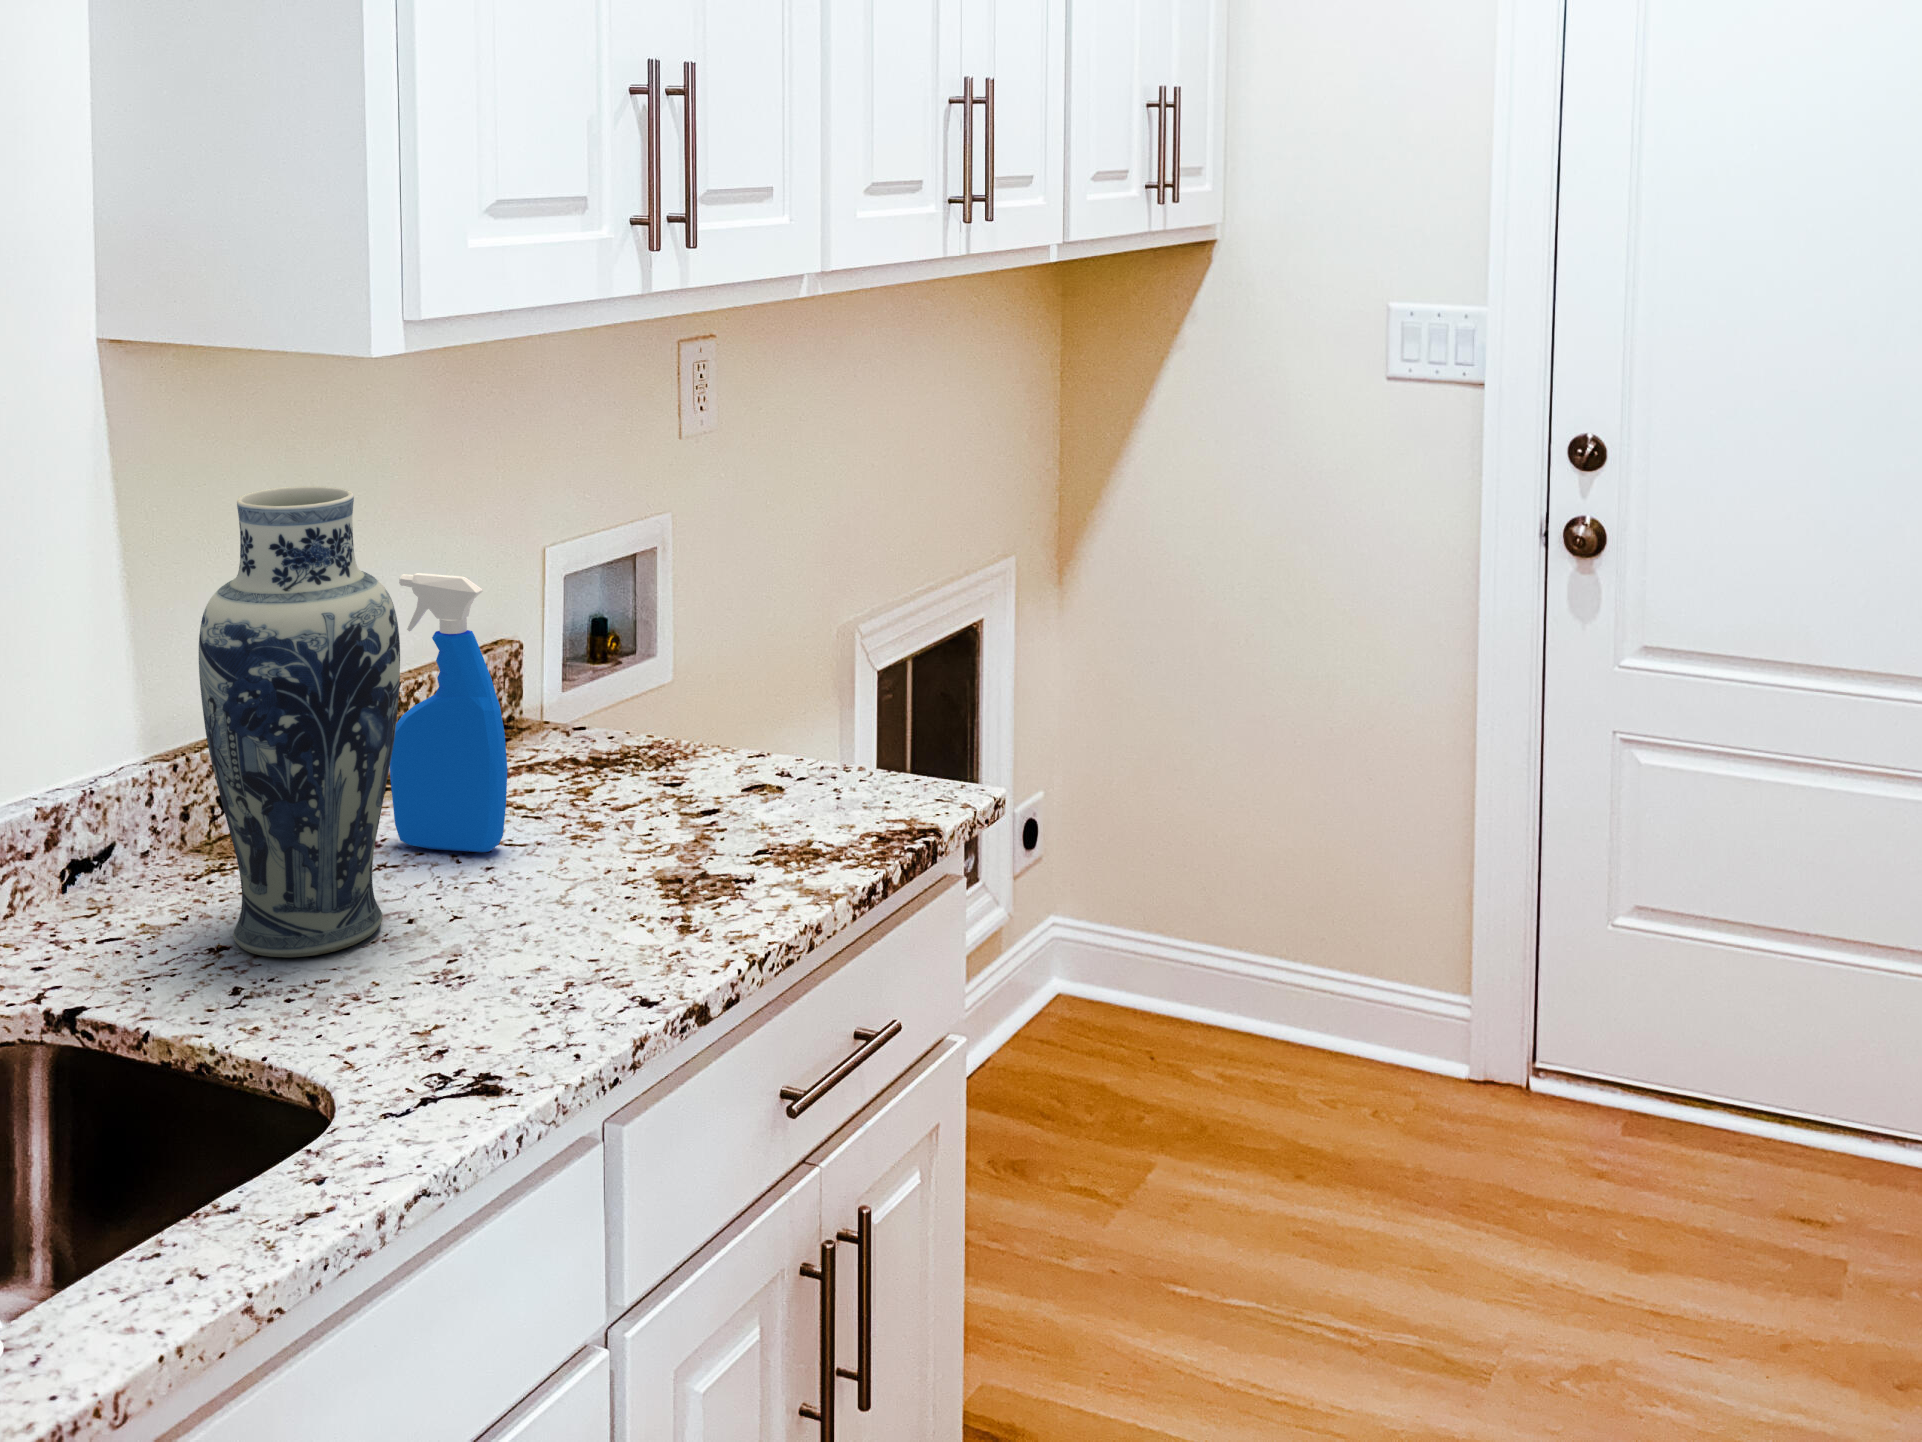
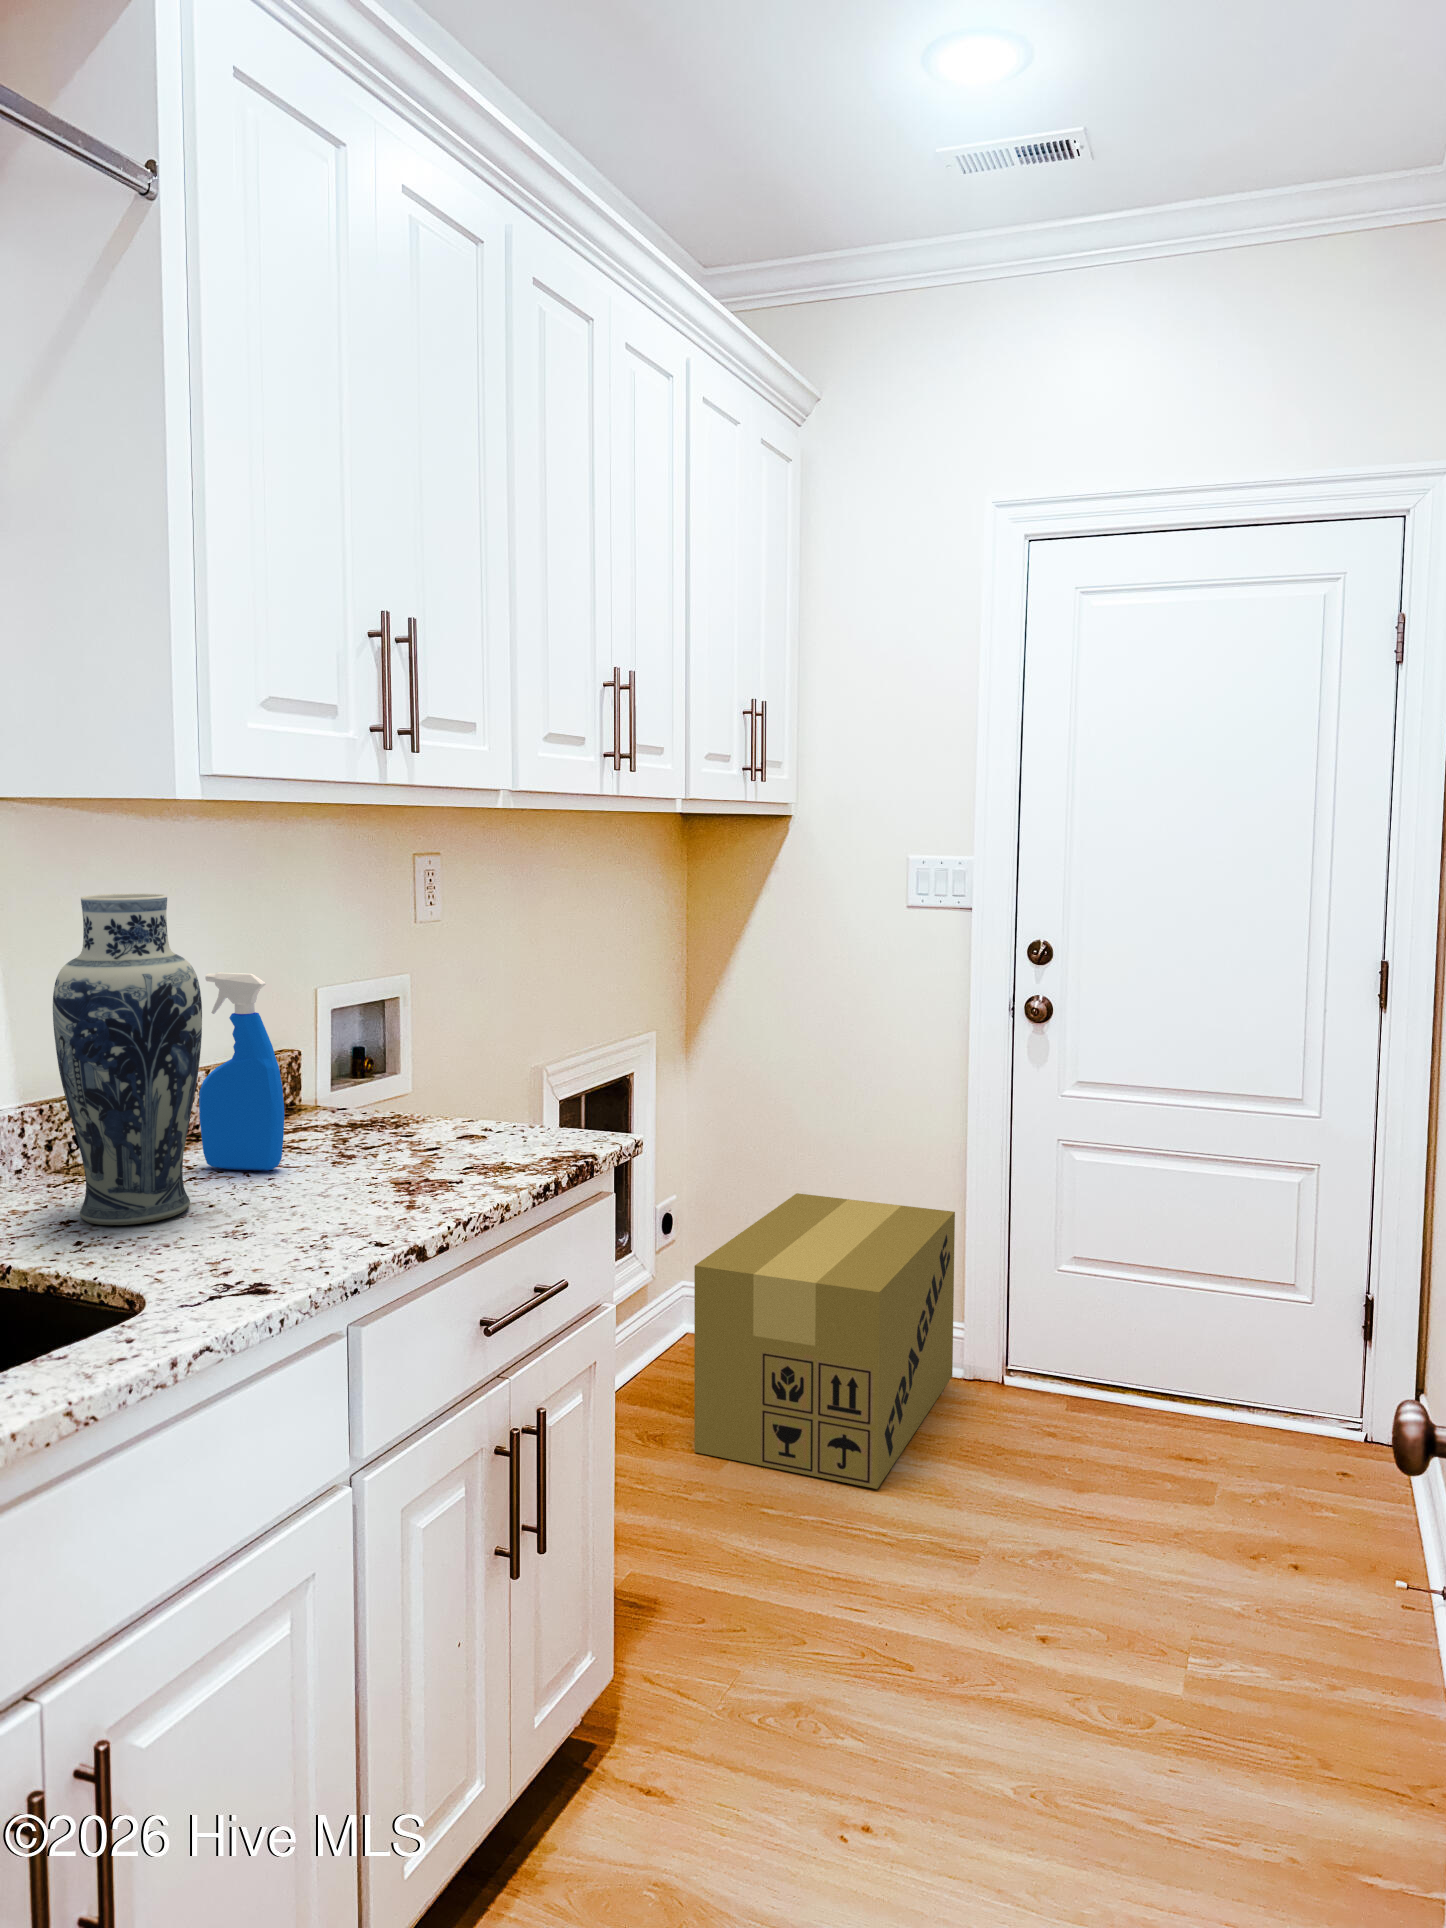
cardboard box: none [1070,796,1453,1255] -> present [694,1193,955,1489]

